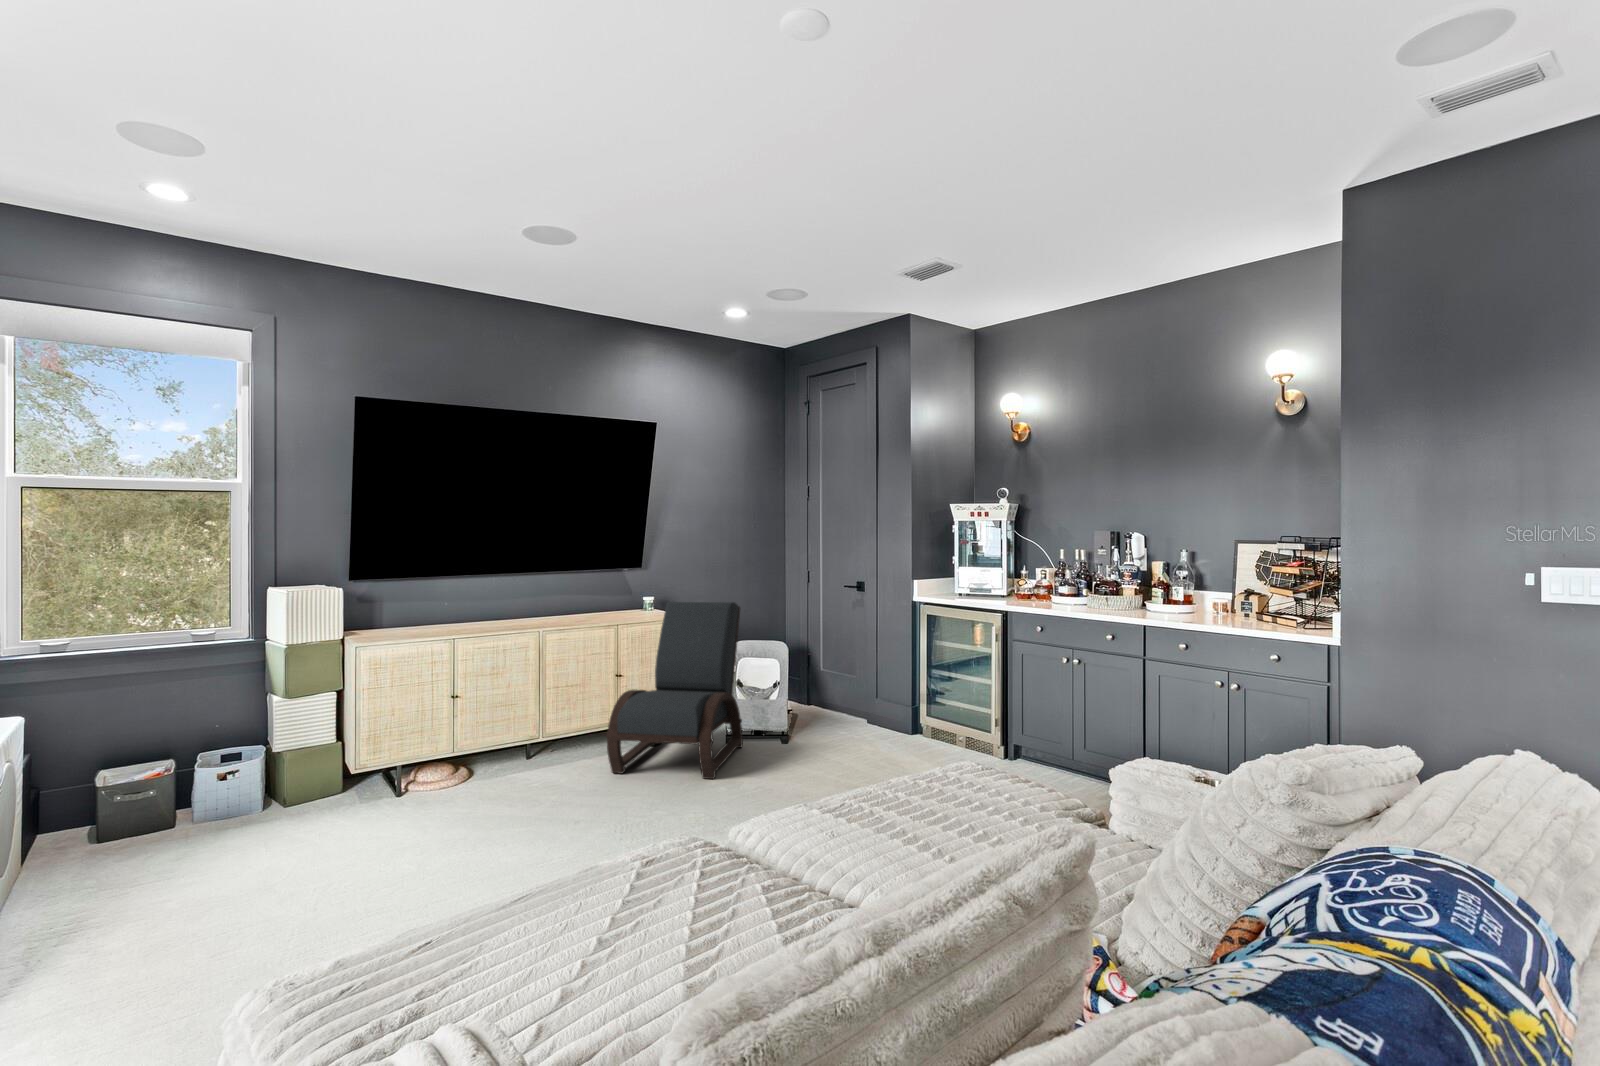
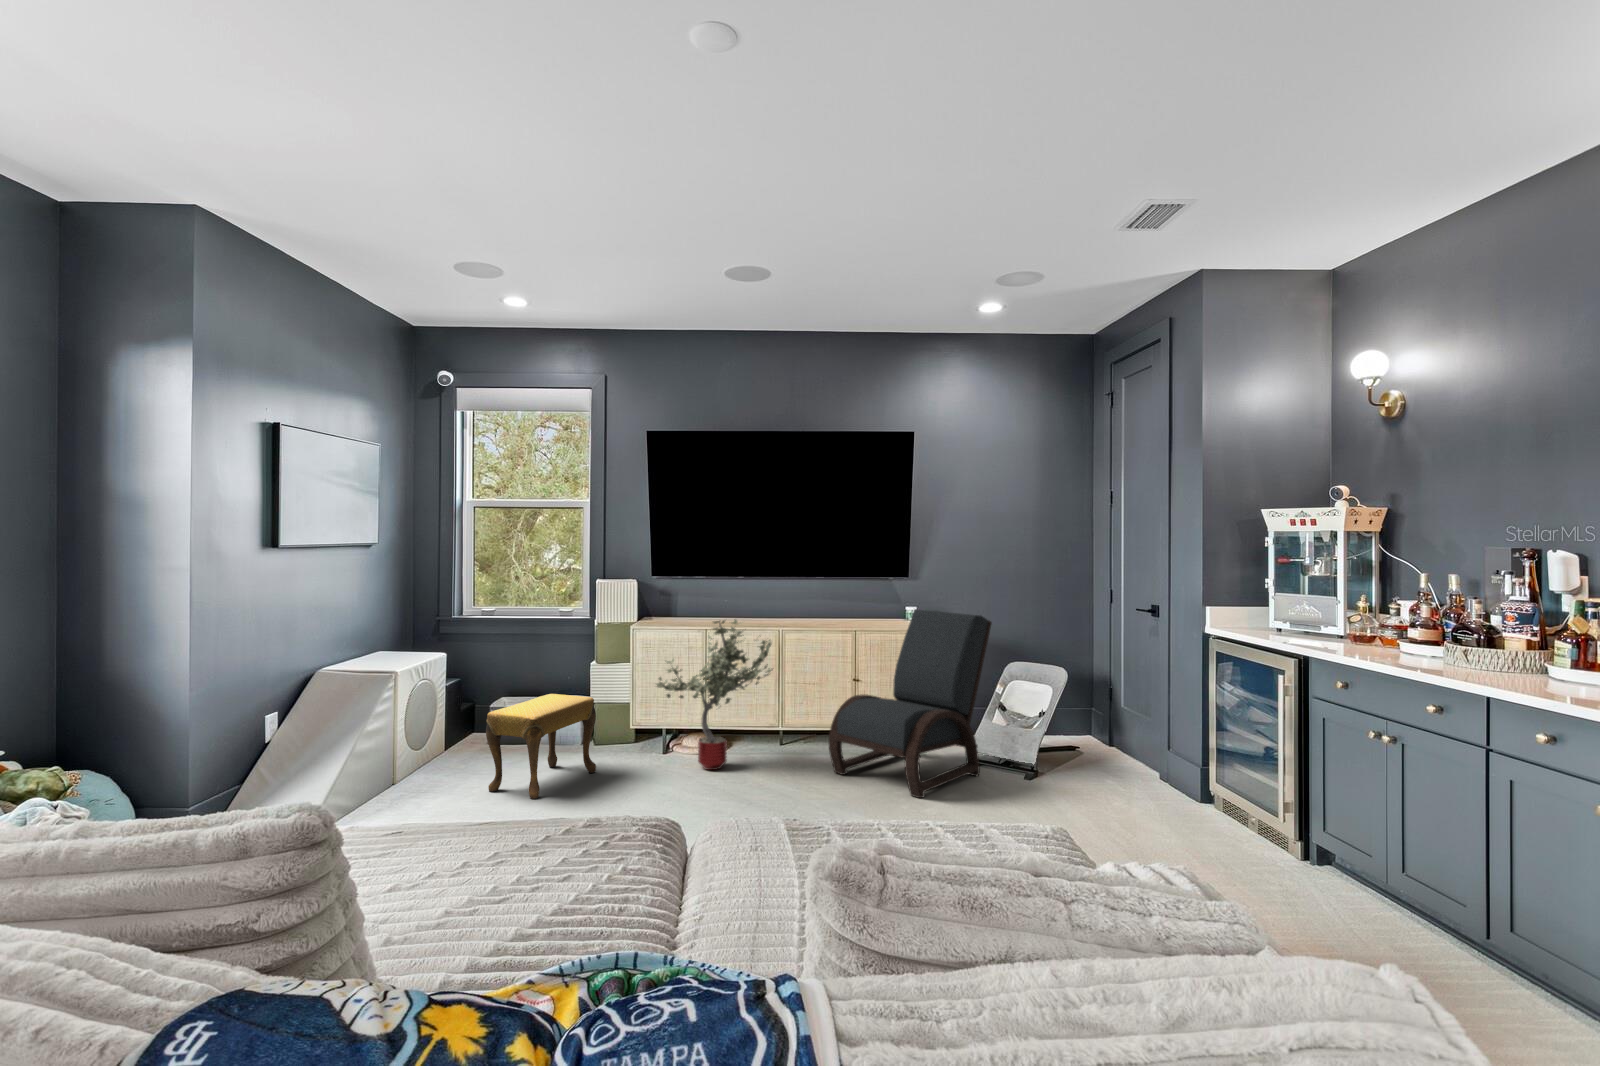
potted tree: none [387,628,542,802] -> present [656,619,773,770]
footstool: none [142,747,314,908] -> present [486,694,596,799]

